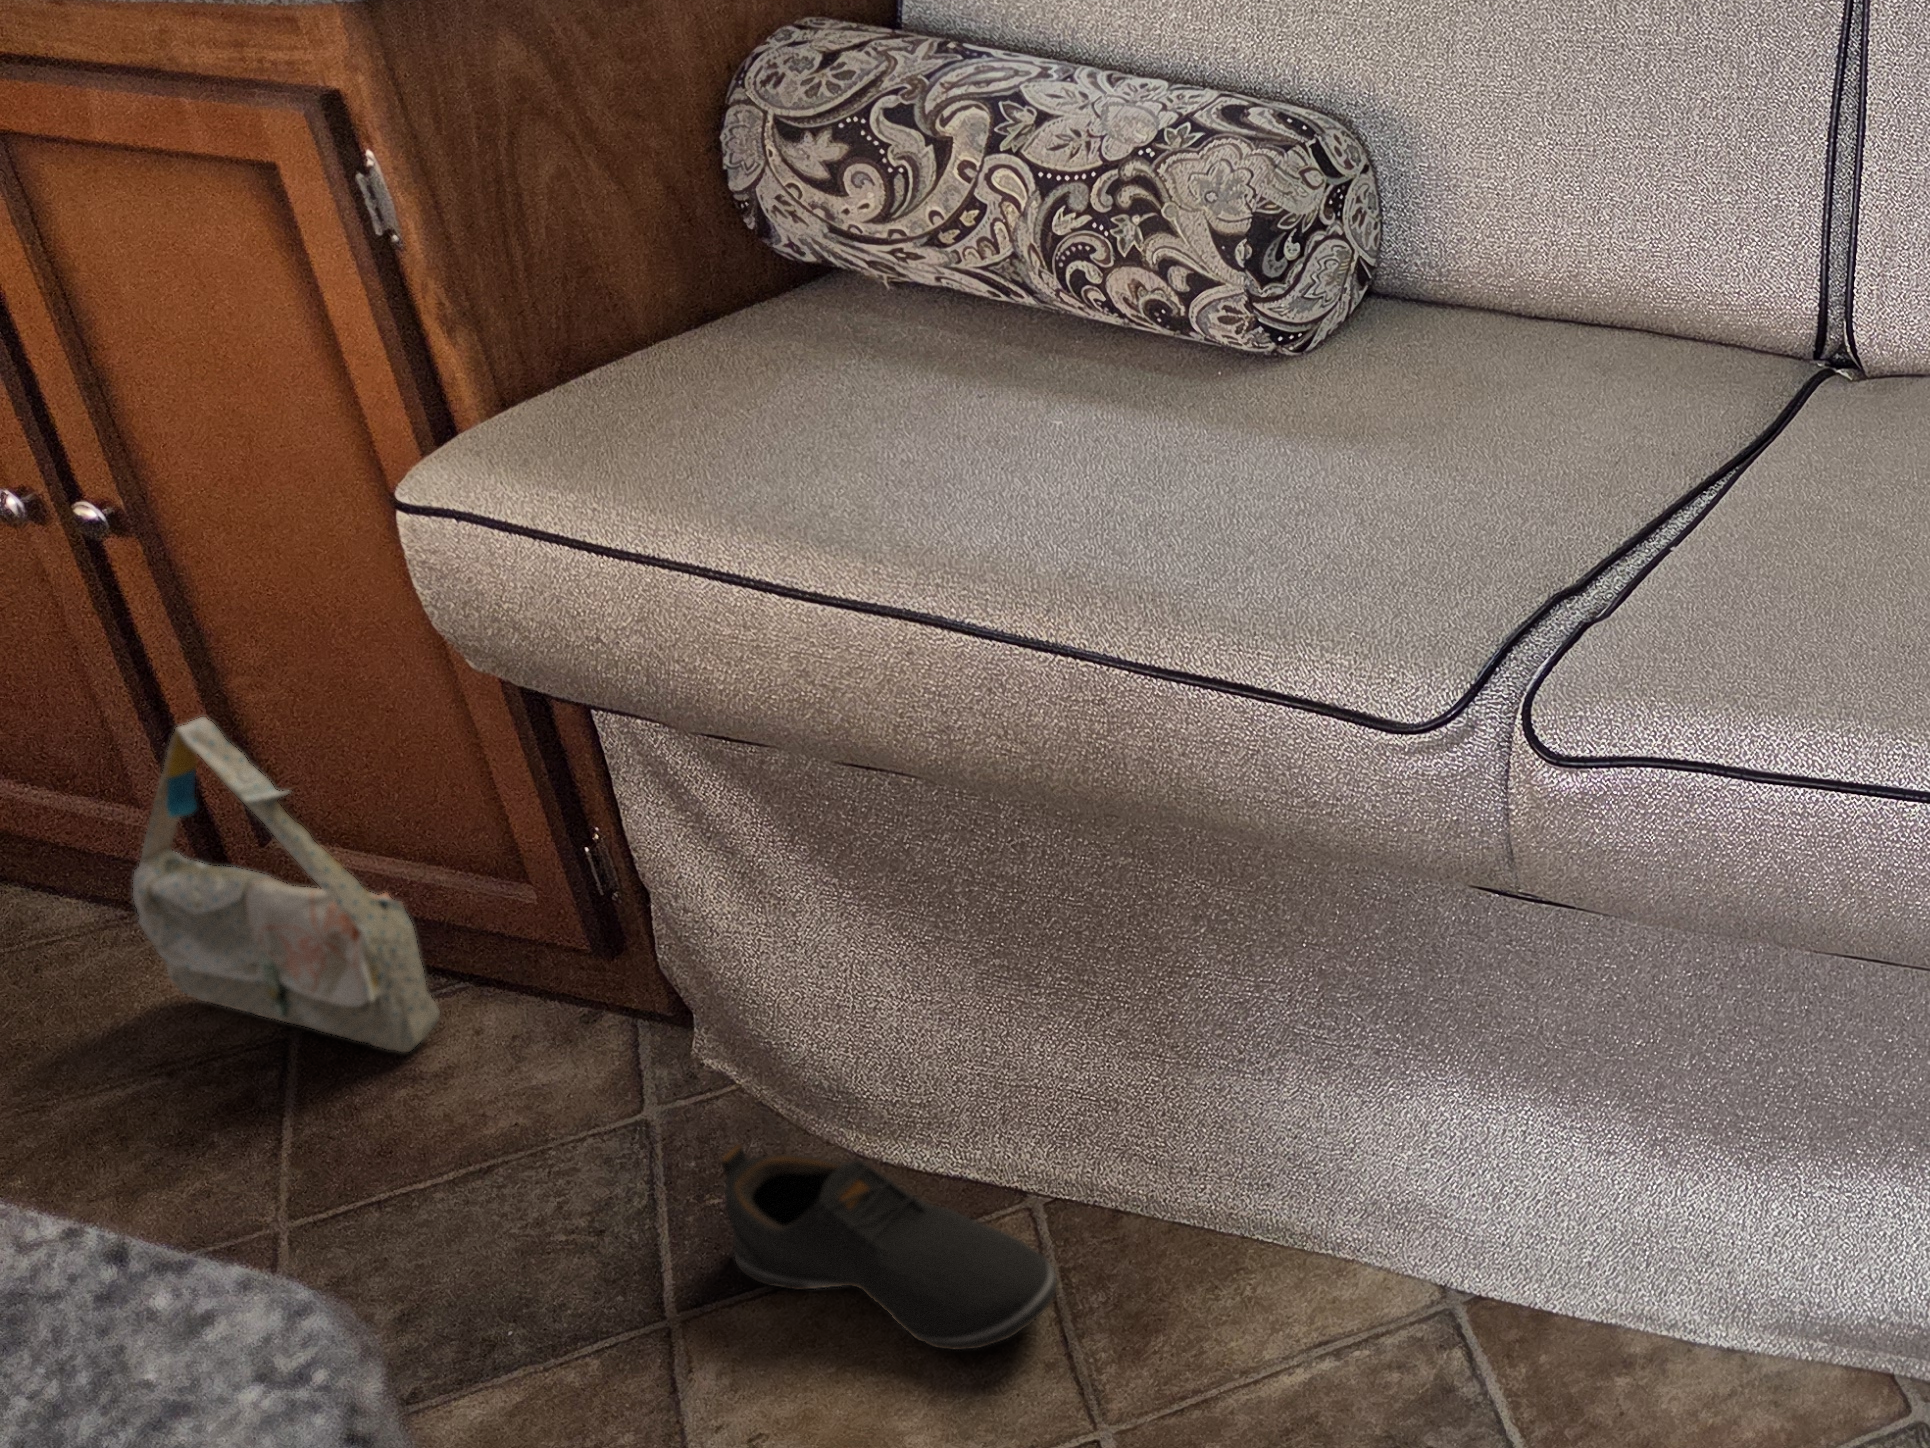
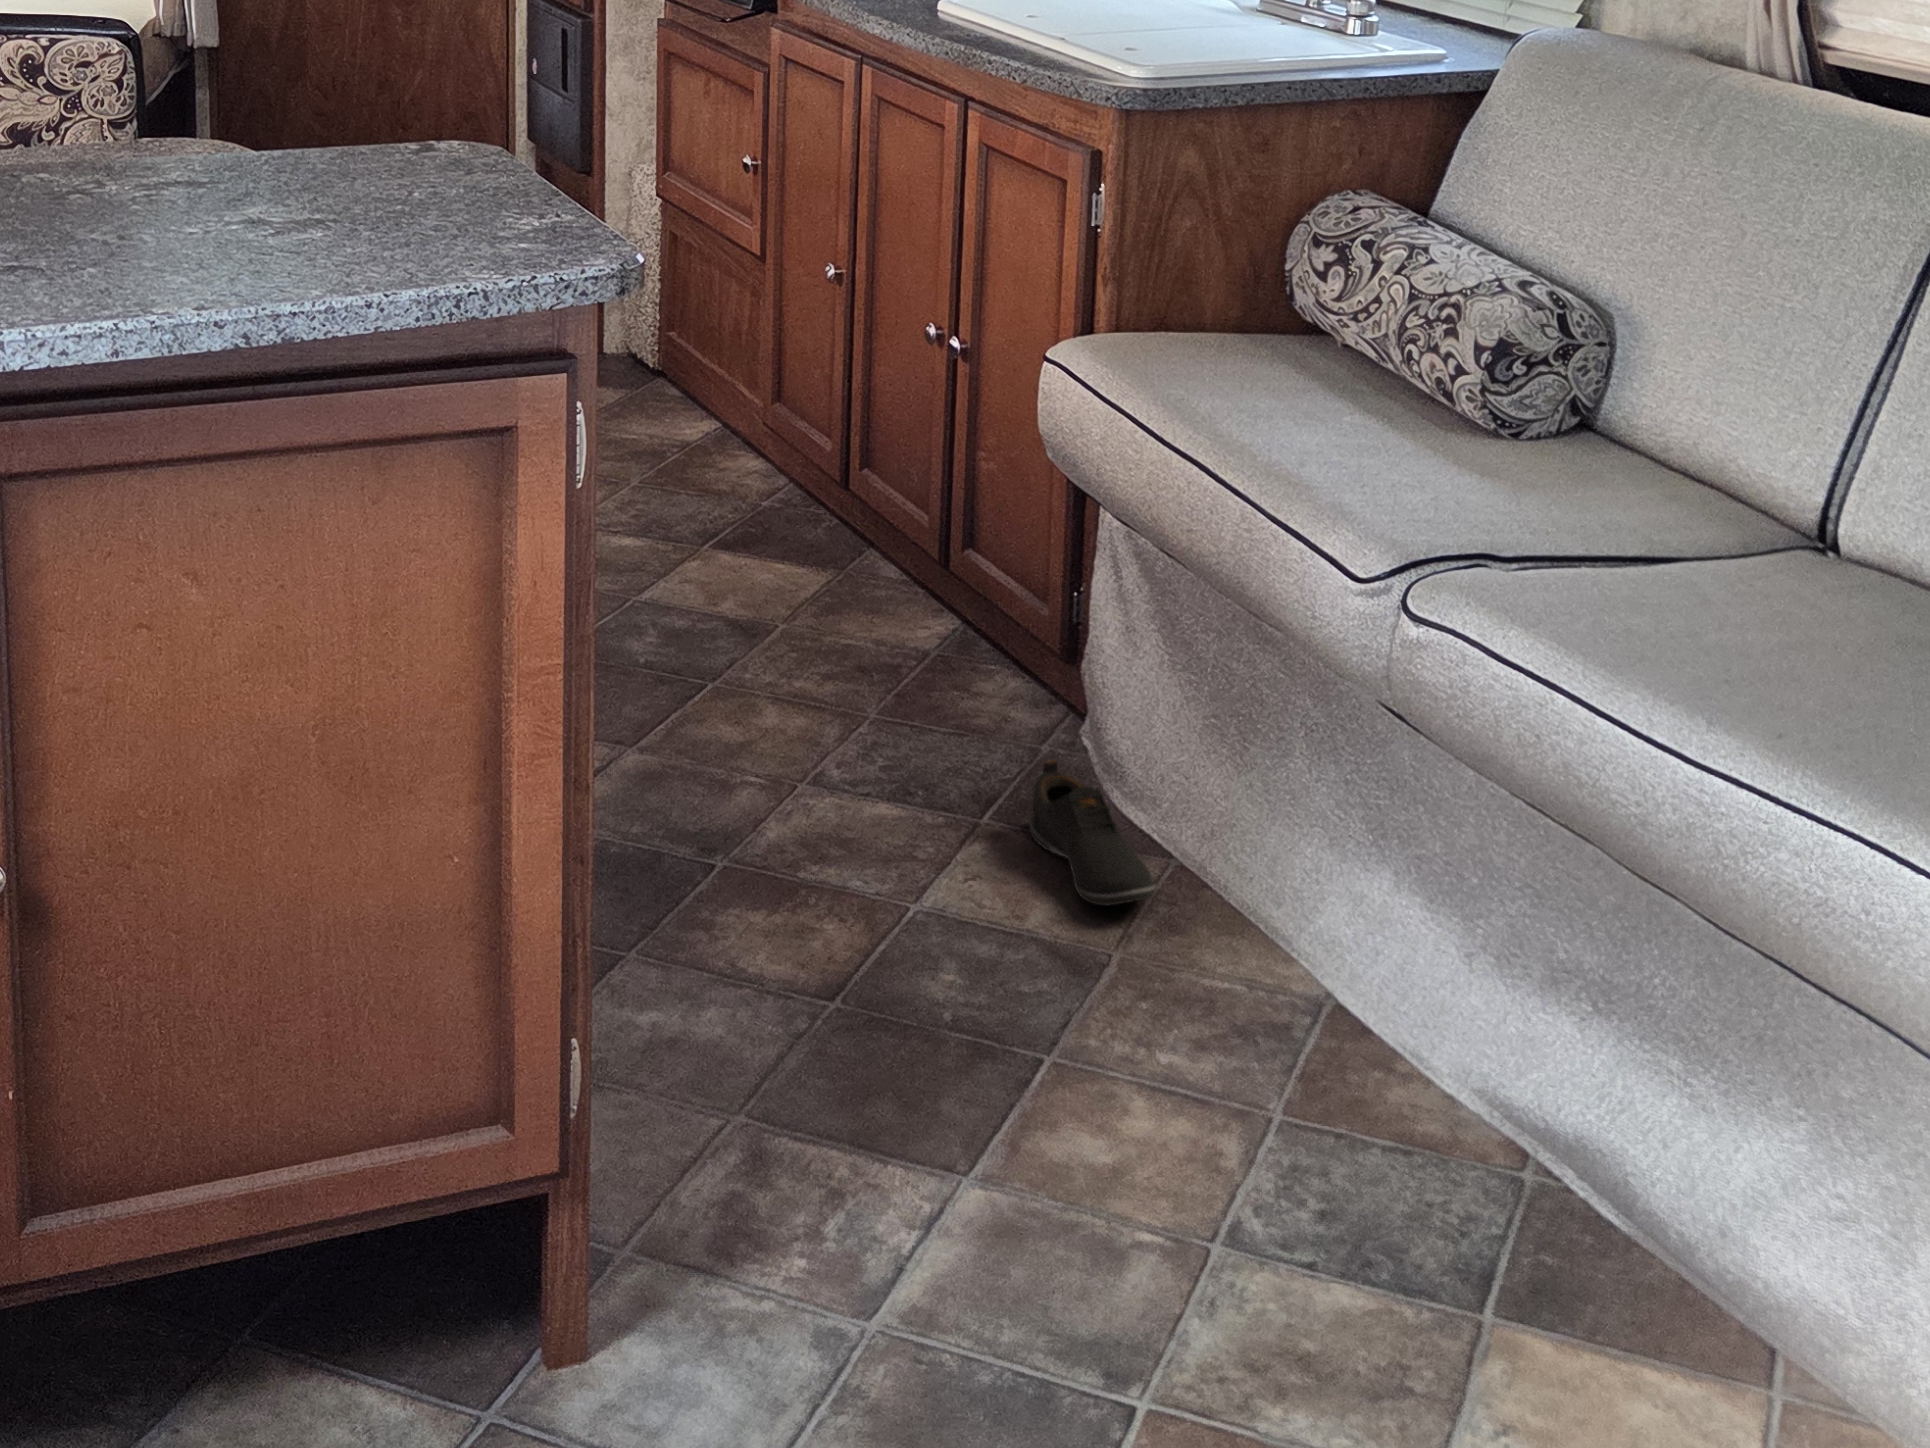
bag: present [133,717,440,1053] -> none [901,469,1001,688]

